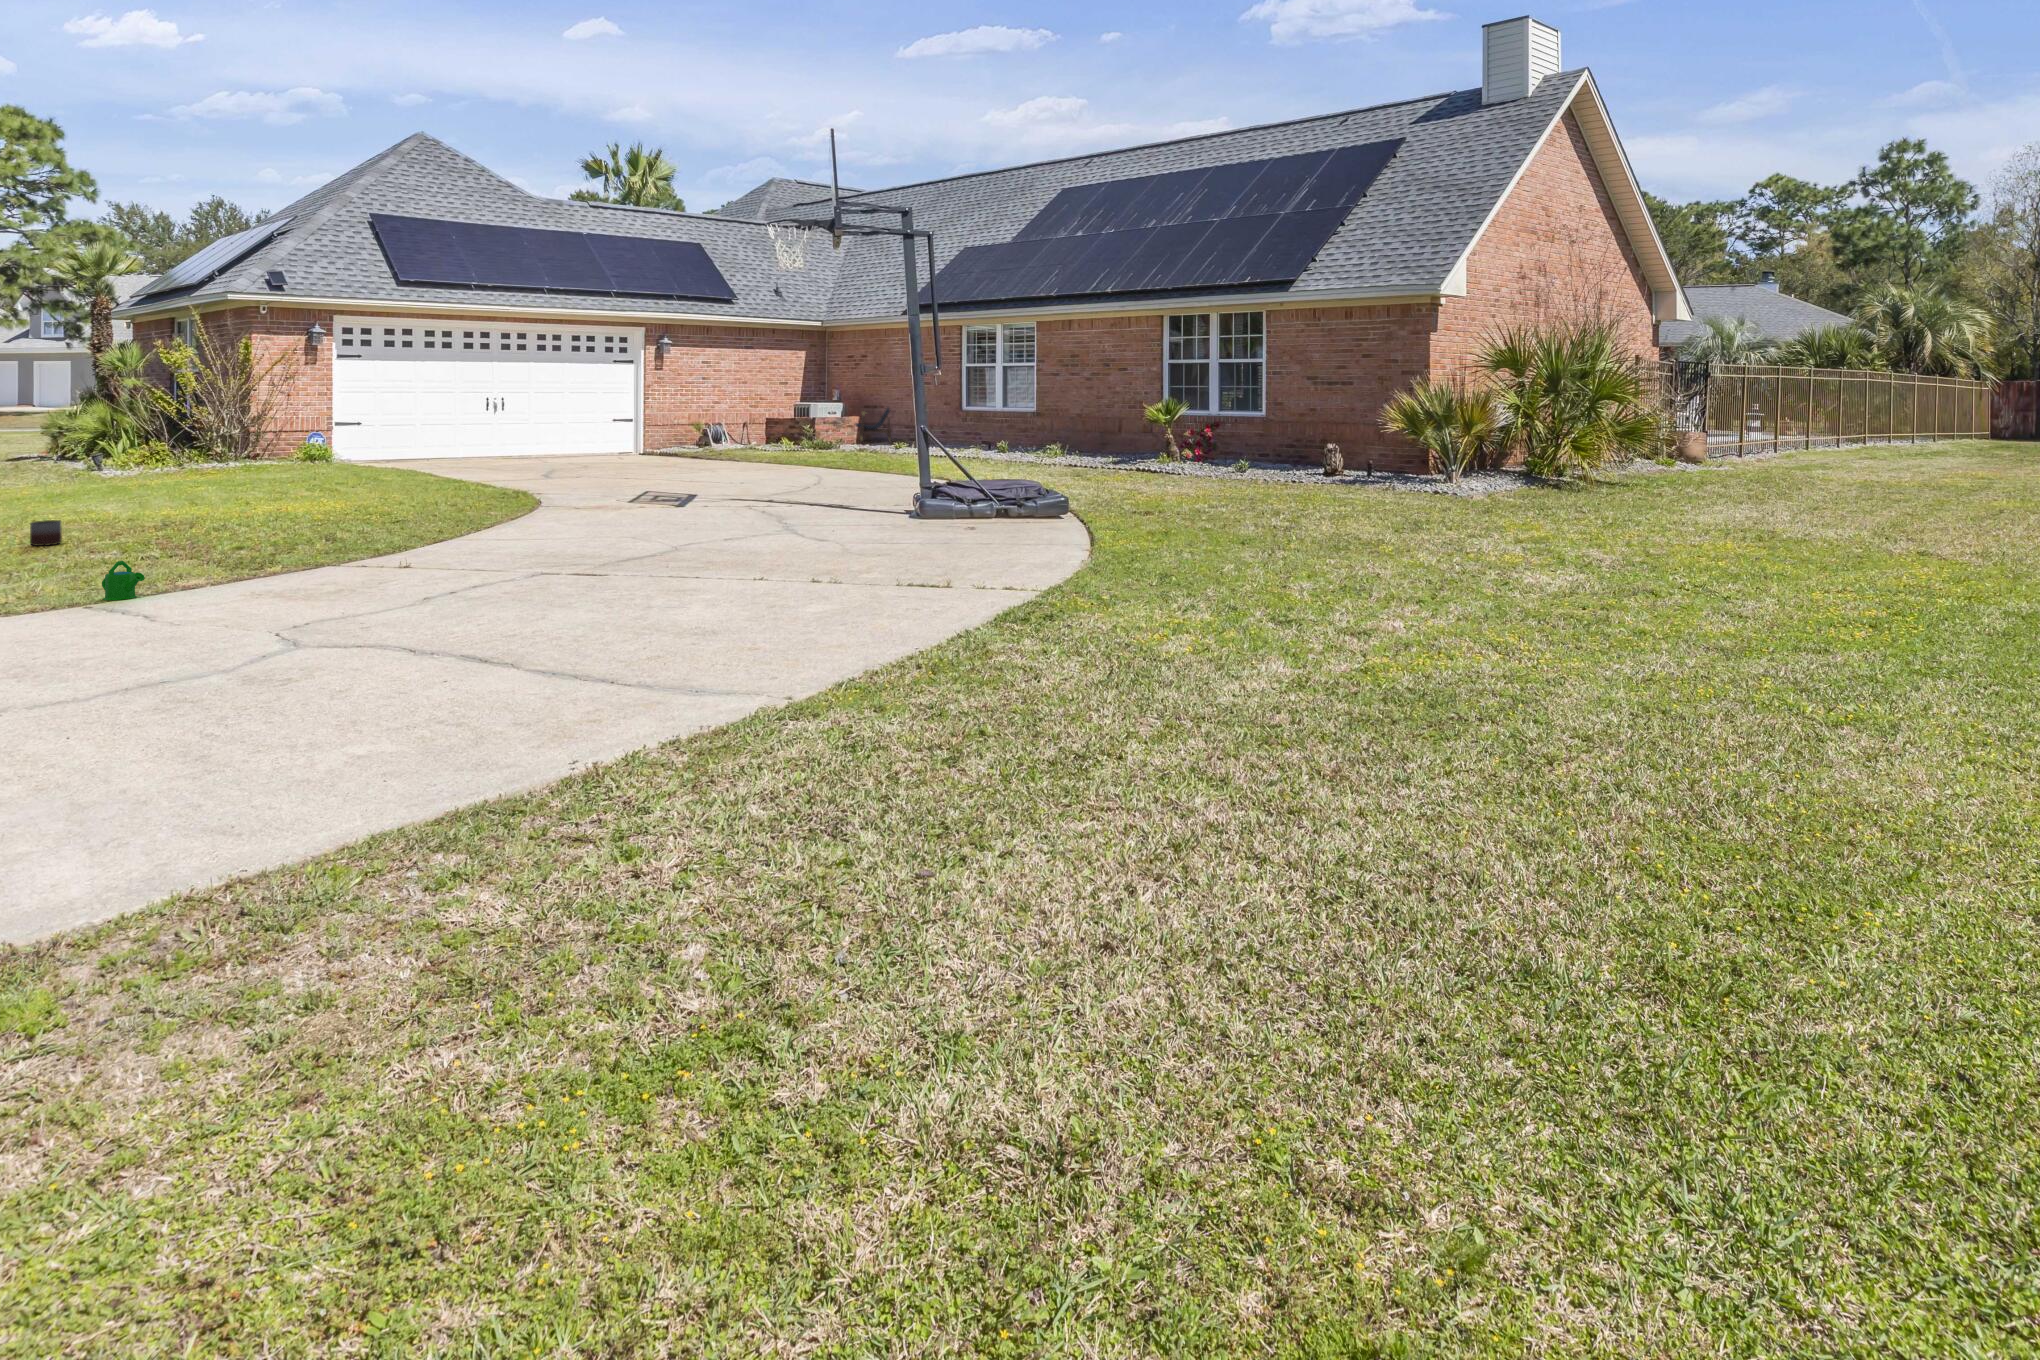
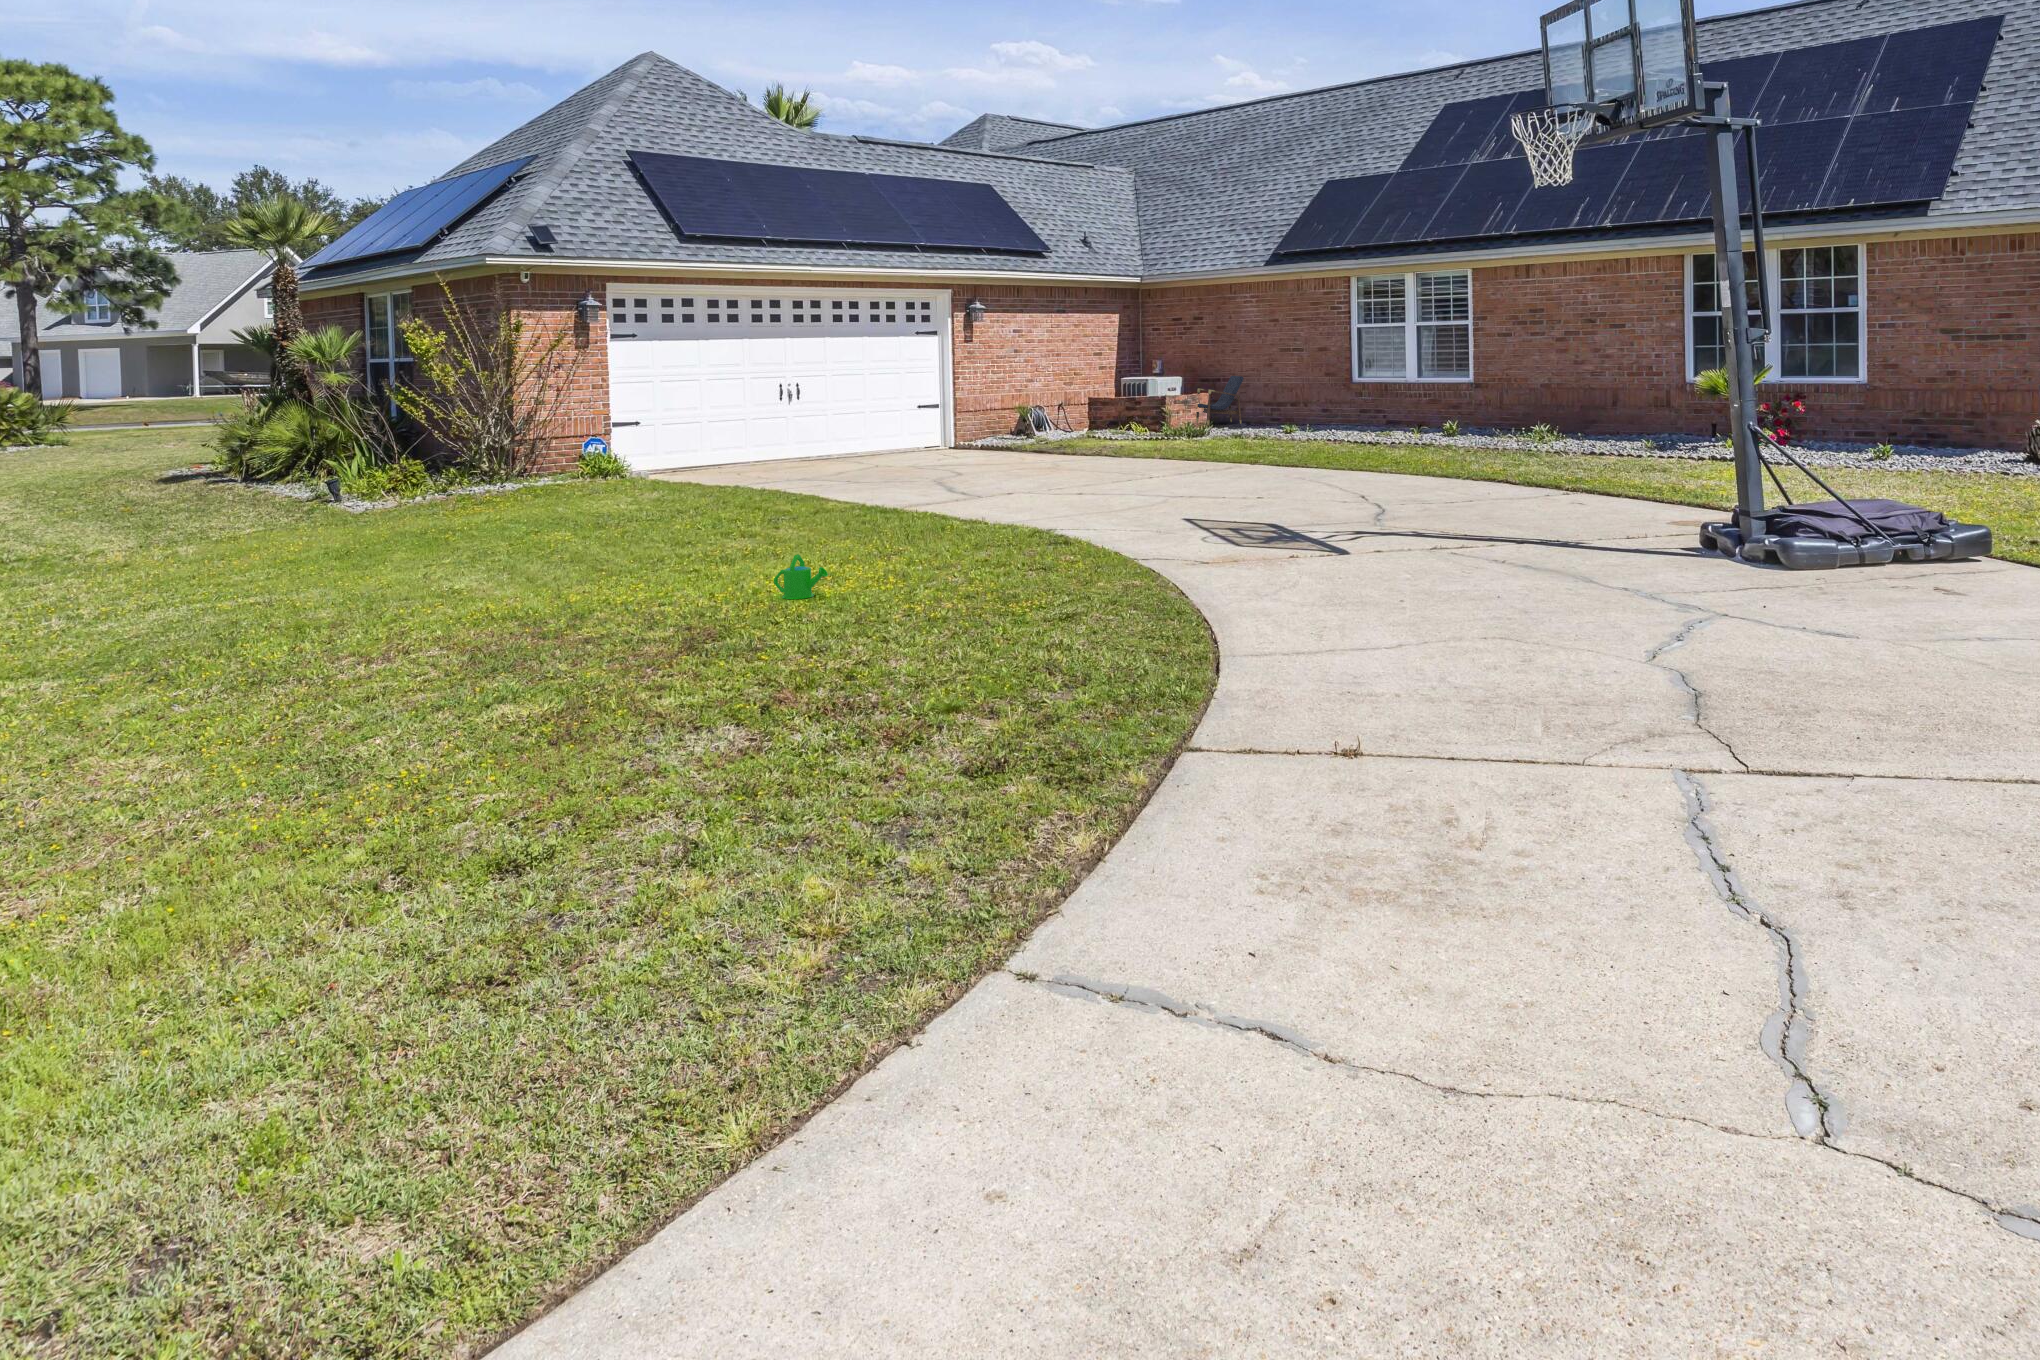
planter: present [30,520,62,546] -> none [507,637,562,693]
watering can: present [102,561,145,600] -> present [774,554,828,599]

